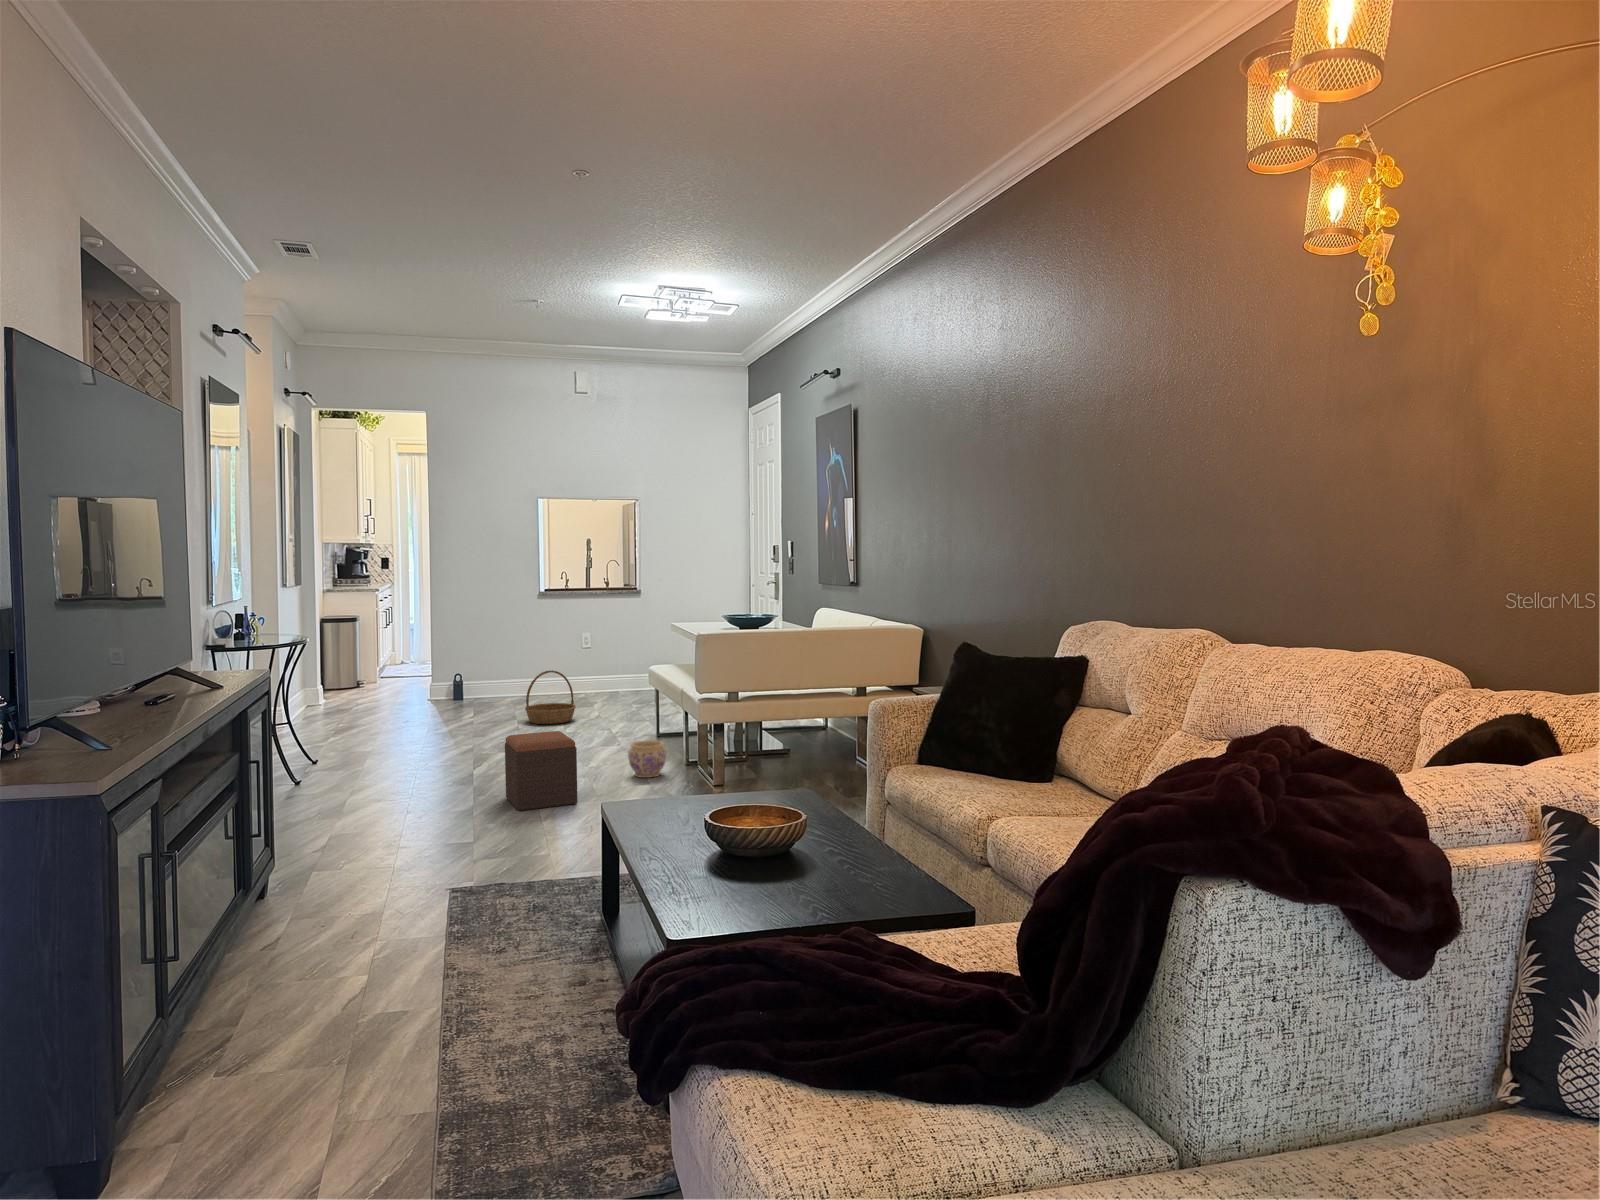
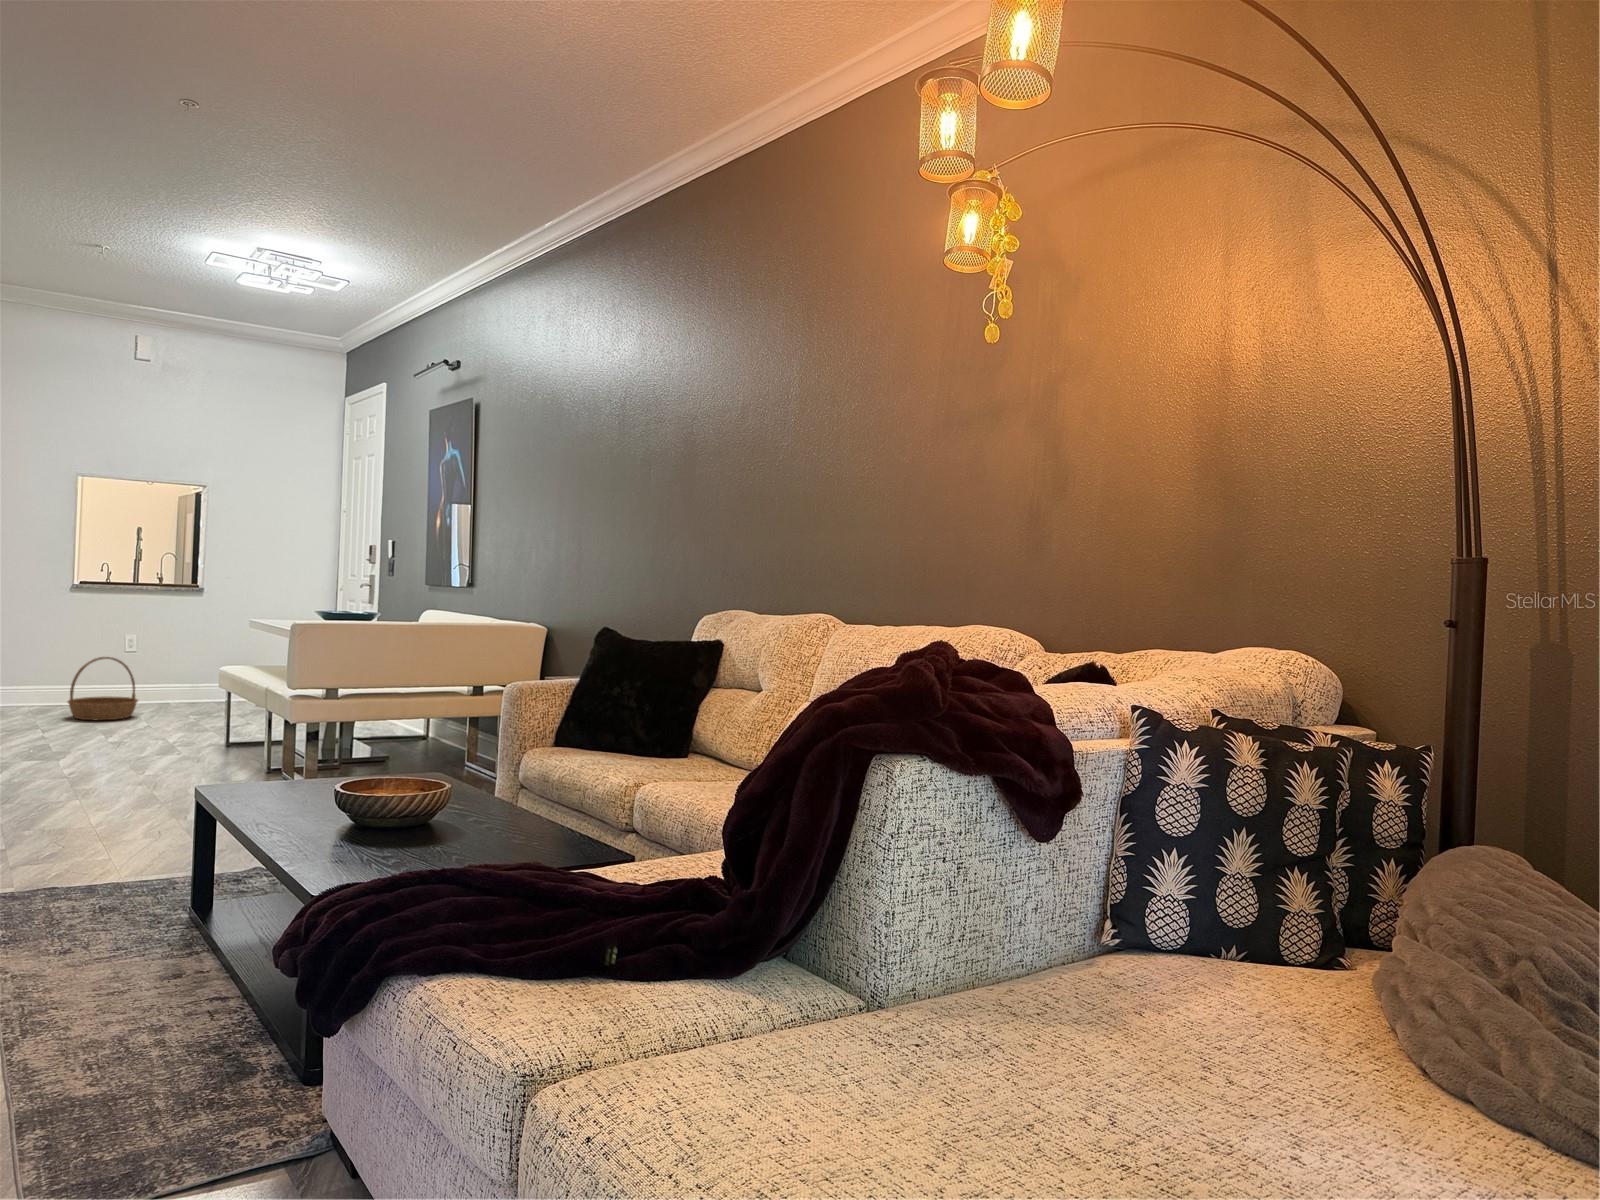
footstool: present [505,731,578,811] -> none [51,716,155,808]
planter: present [628,740,666,778] -> none [217,731,266,773]

